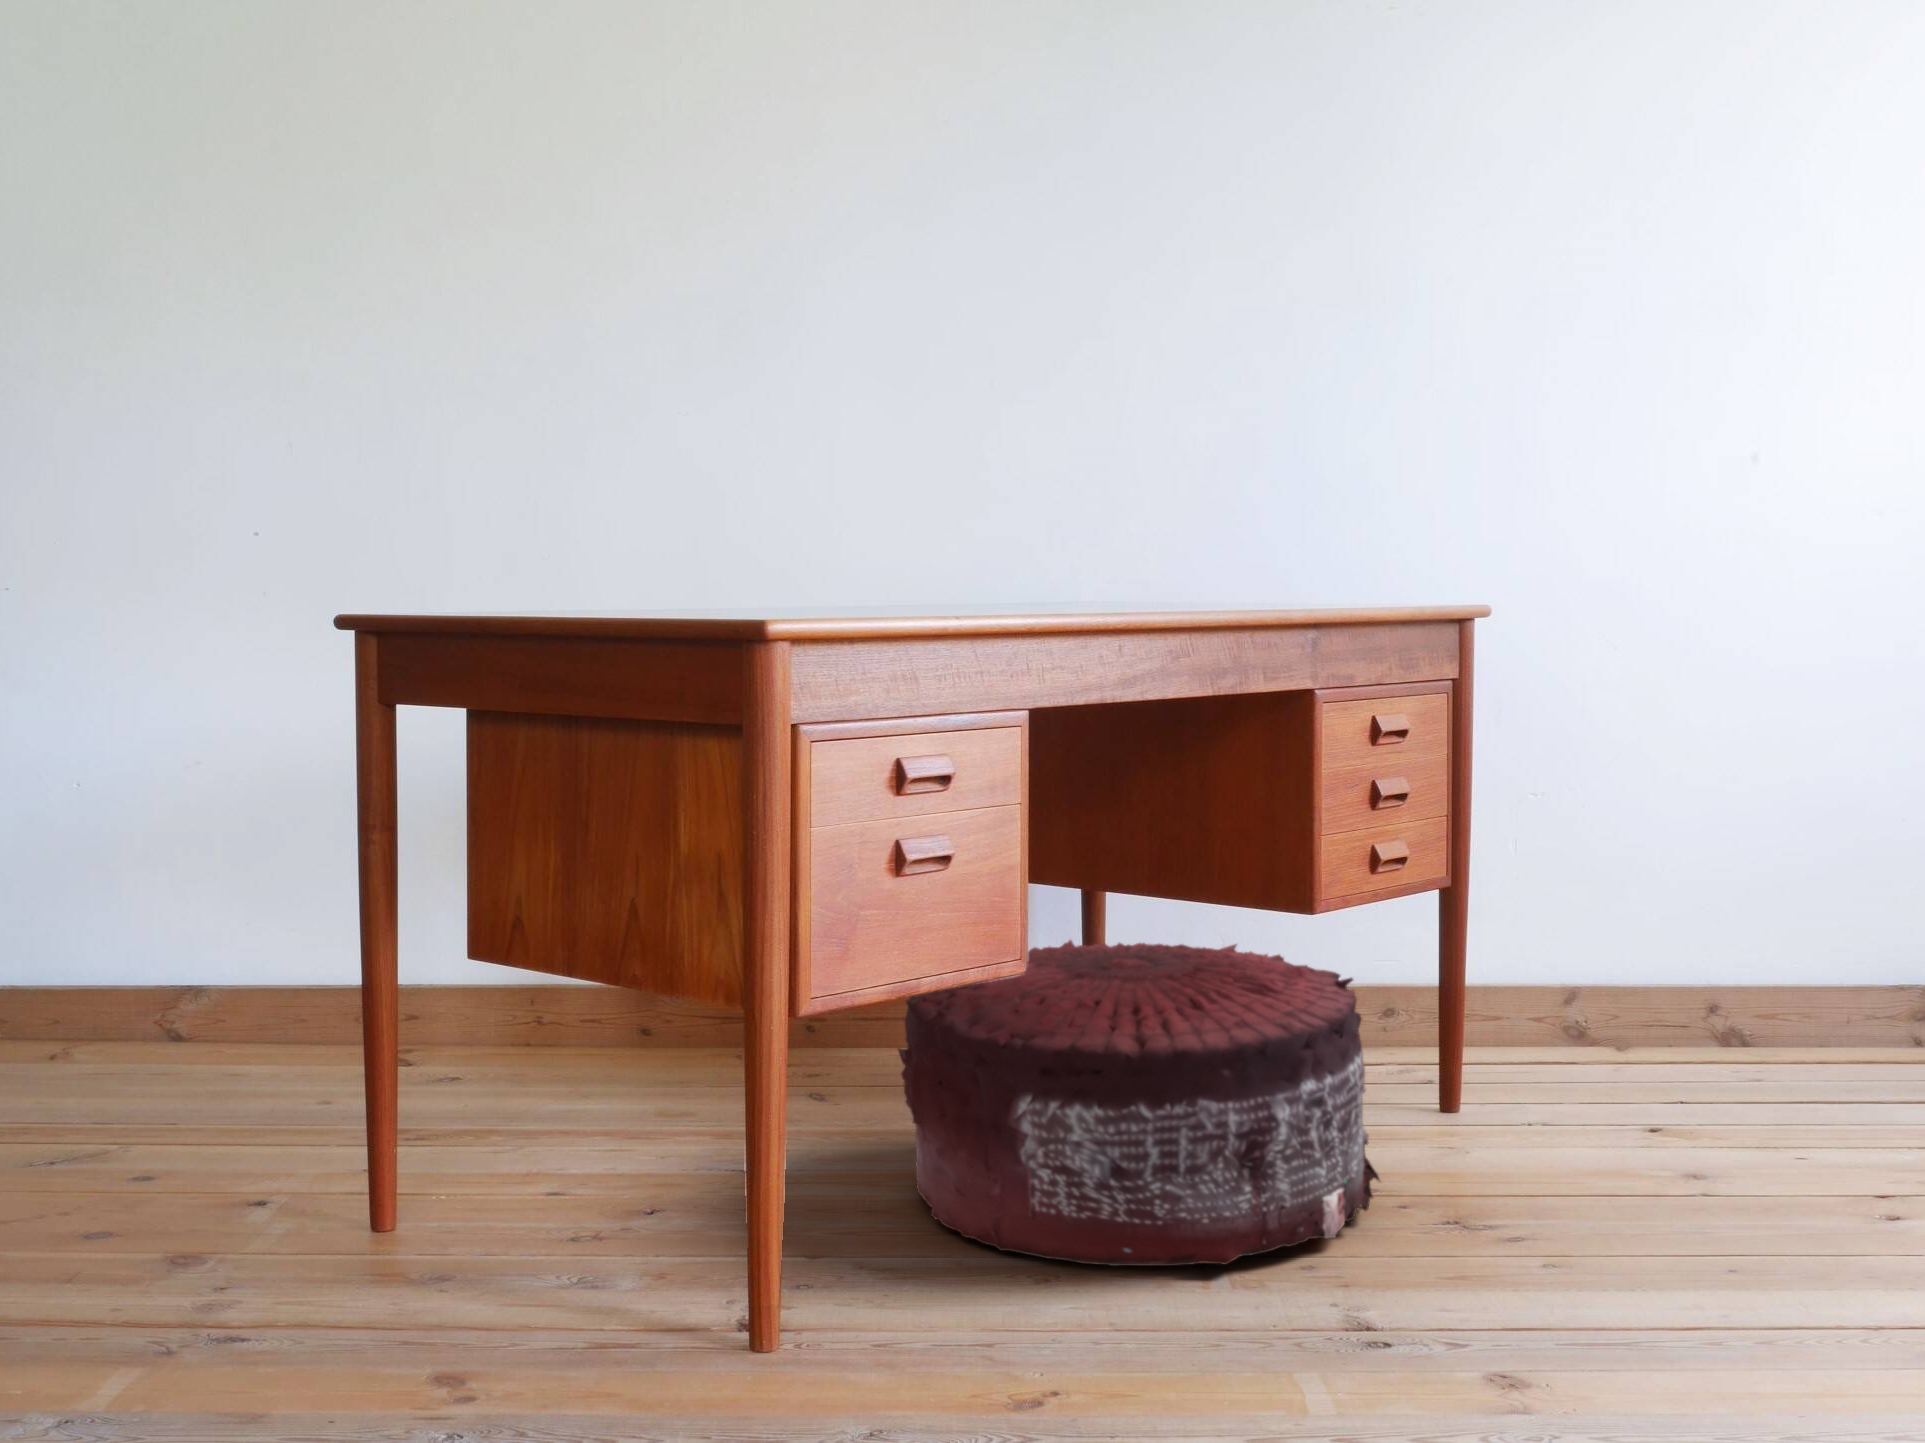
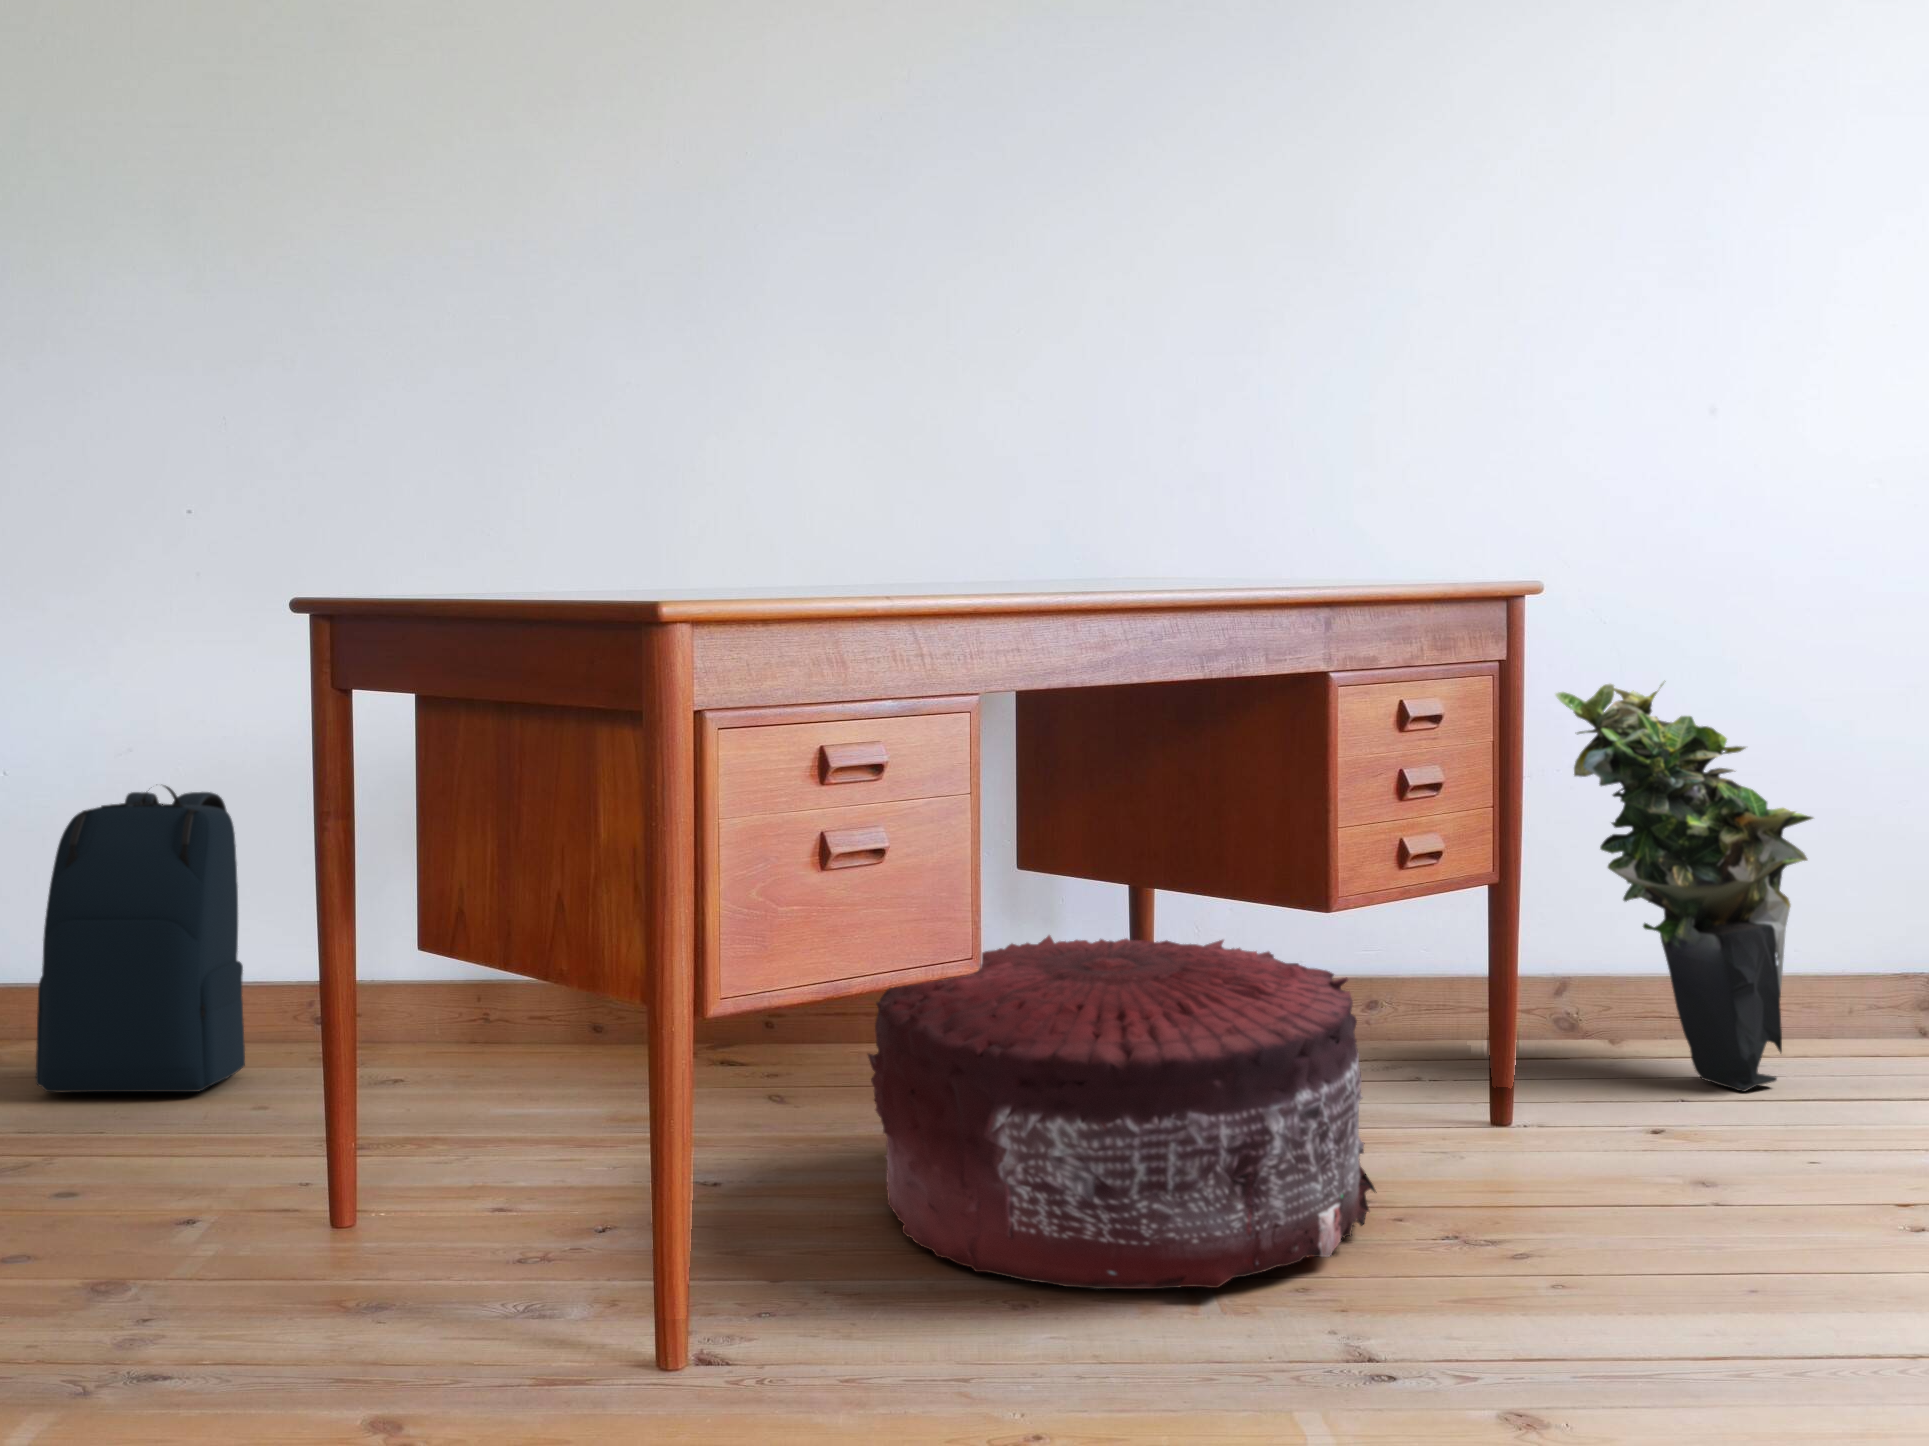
potted plant: none [1560,698,1811,1094] -> present [1555,684,1813,1092]
backpack: none [111,799,306,1090] -> present [36,786,245,1092]

